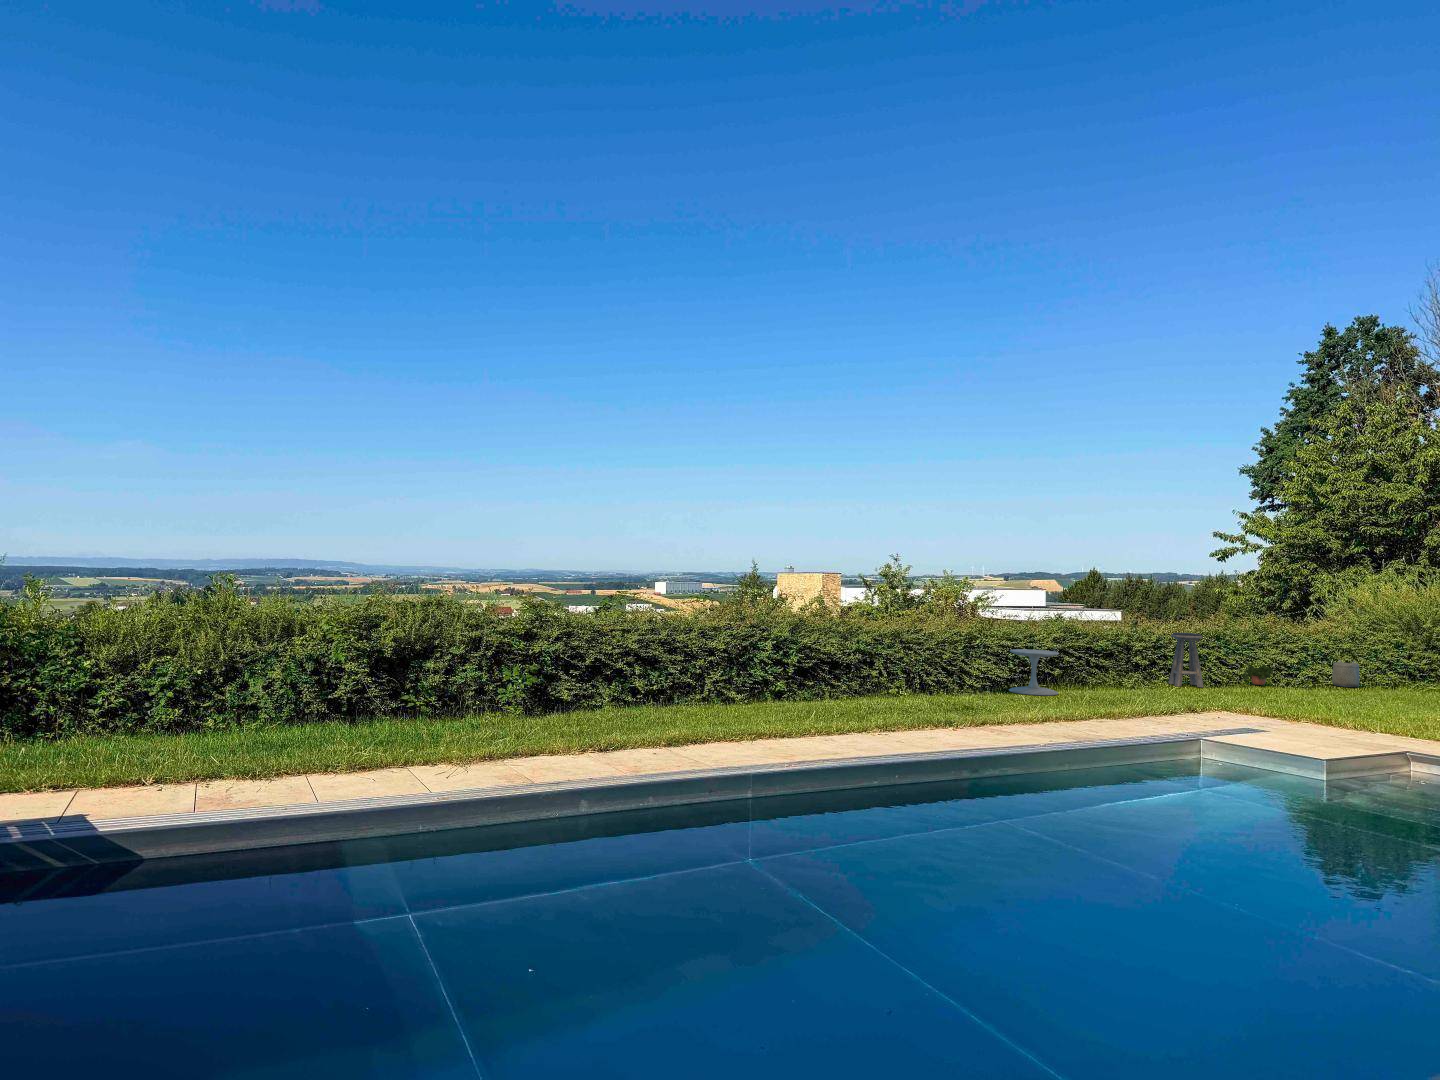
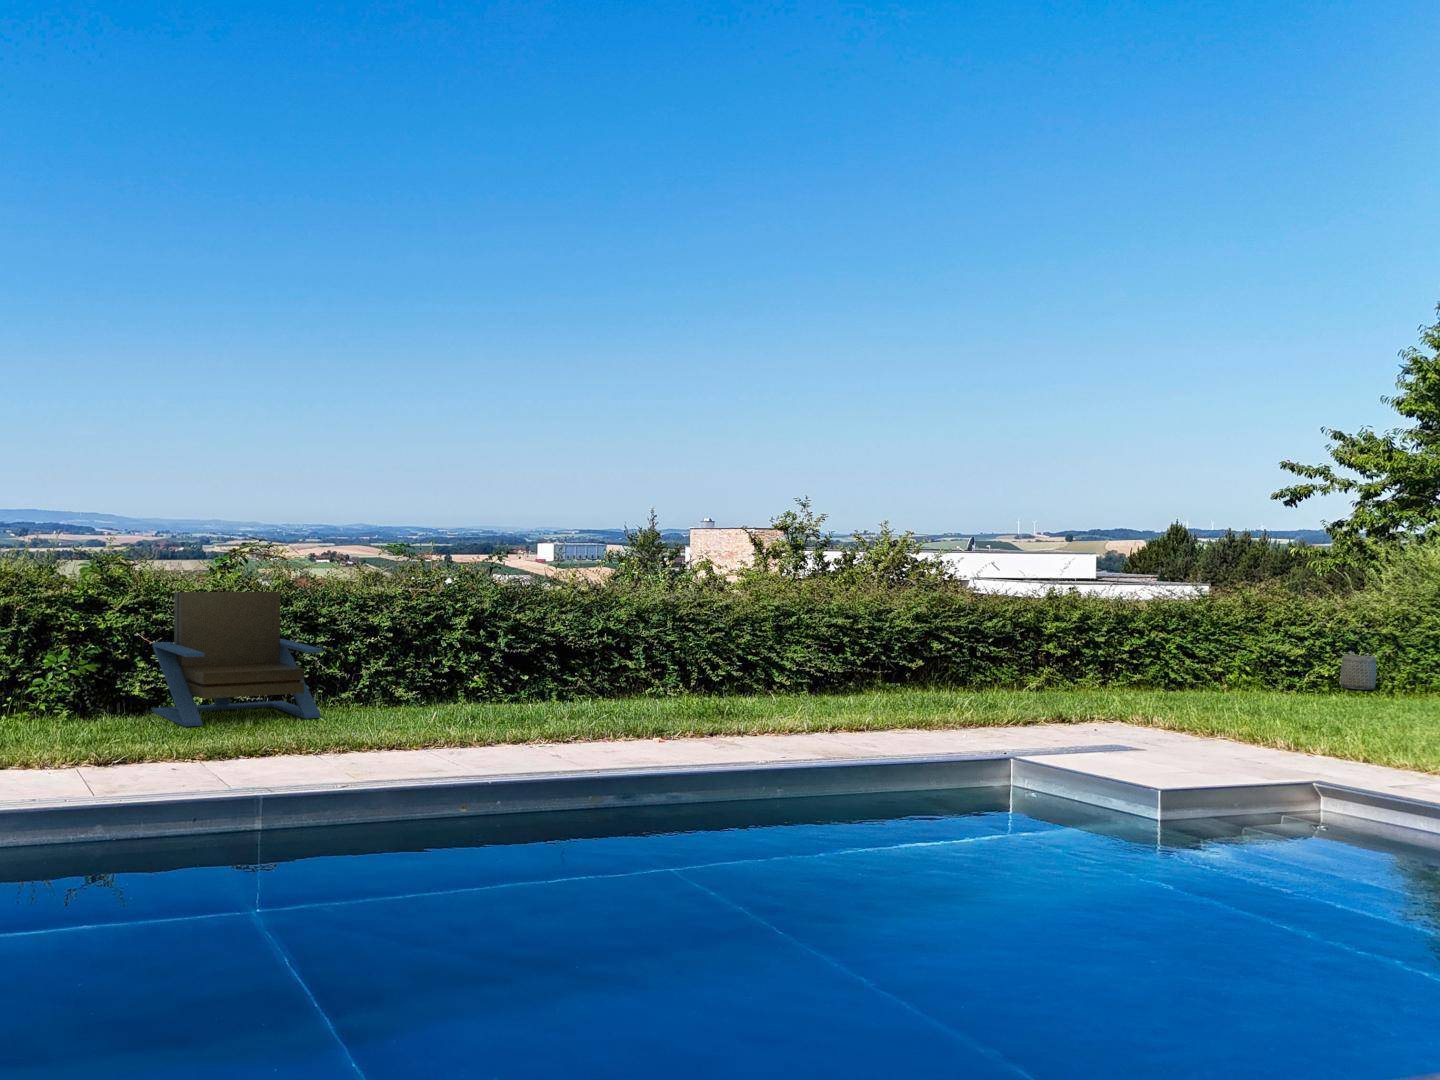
lounge chair: none [577,624,700,722] -> present [152,592,323,727]
stool: present [1169,633,1203,688] -> none [1098,611,1143,688]
side table: present [1009,649,1059,696] -> none [841,632,909,697]
potted plant: present [1241,664,1273,685] -> none [1206,656,1250,688]

